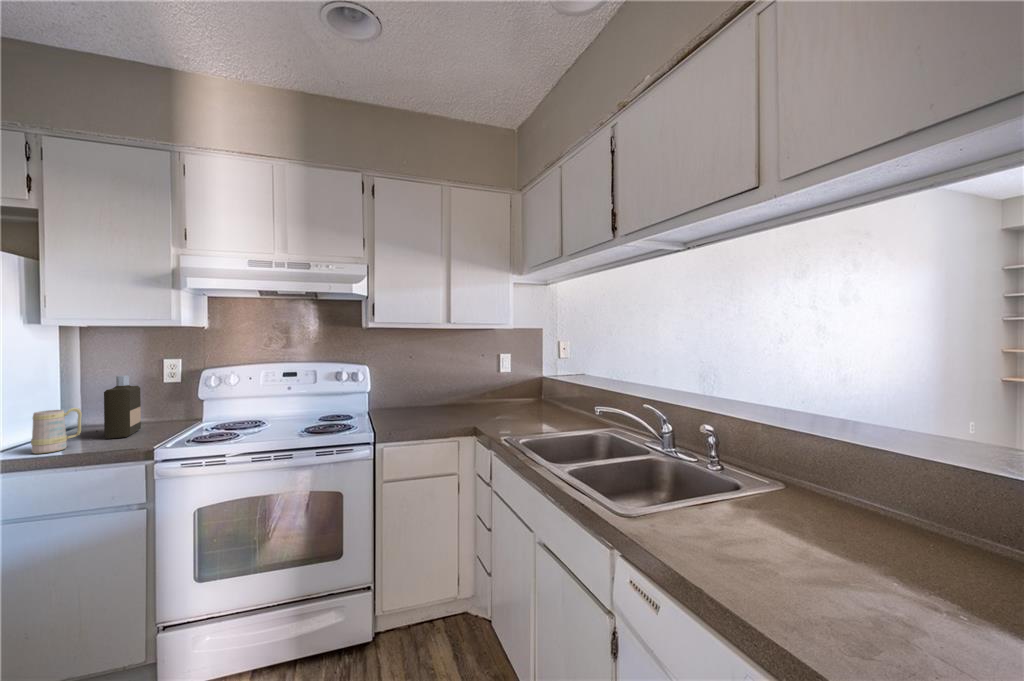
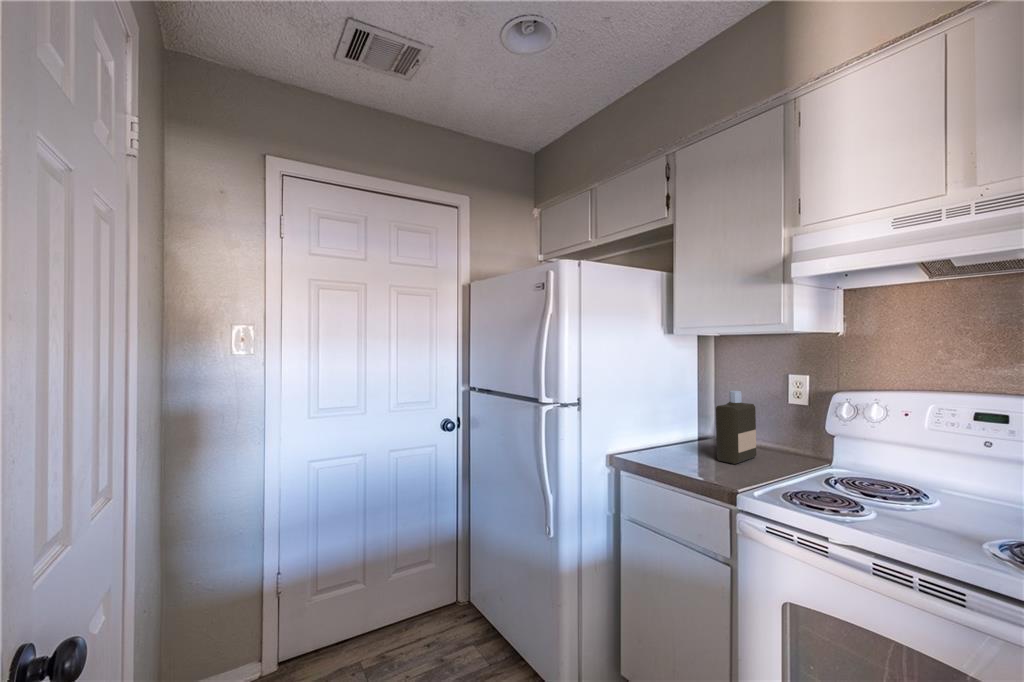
mug: present [31,408,82,454] -> none [658,420,693,463]

